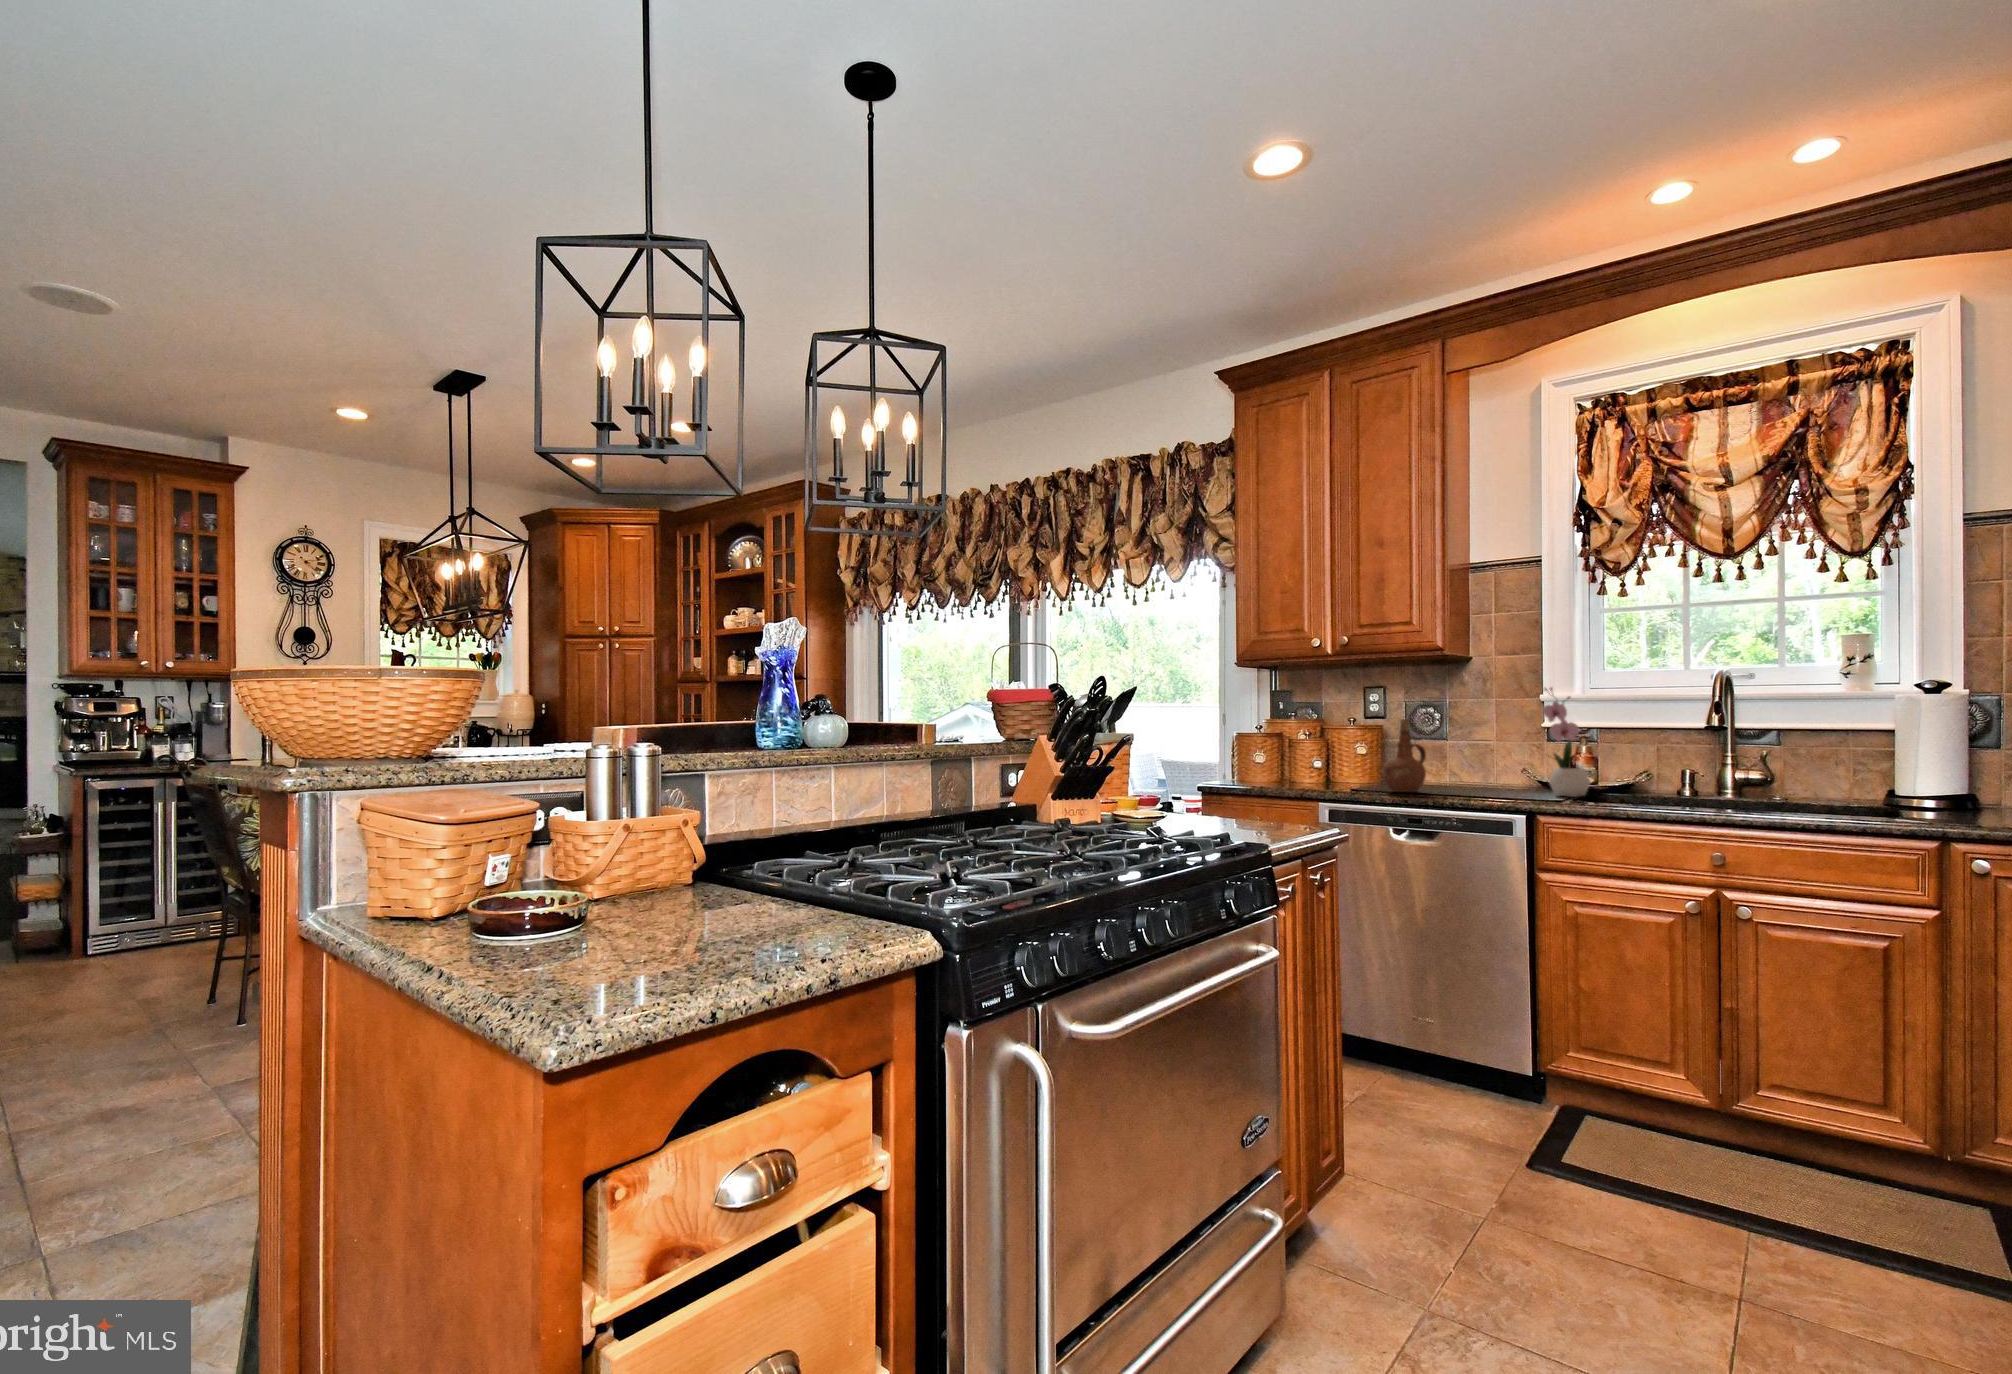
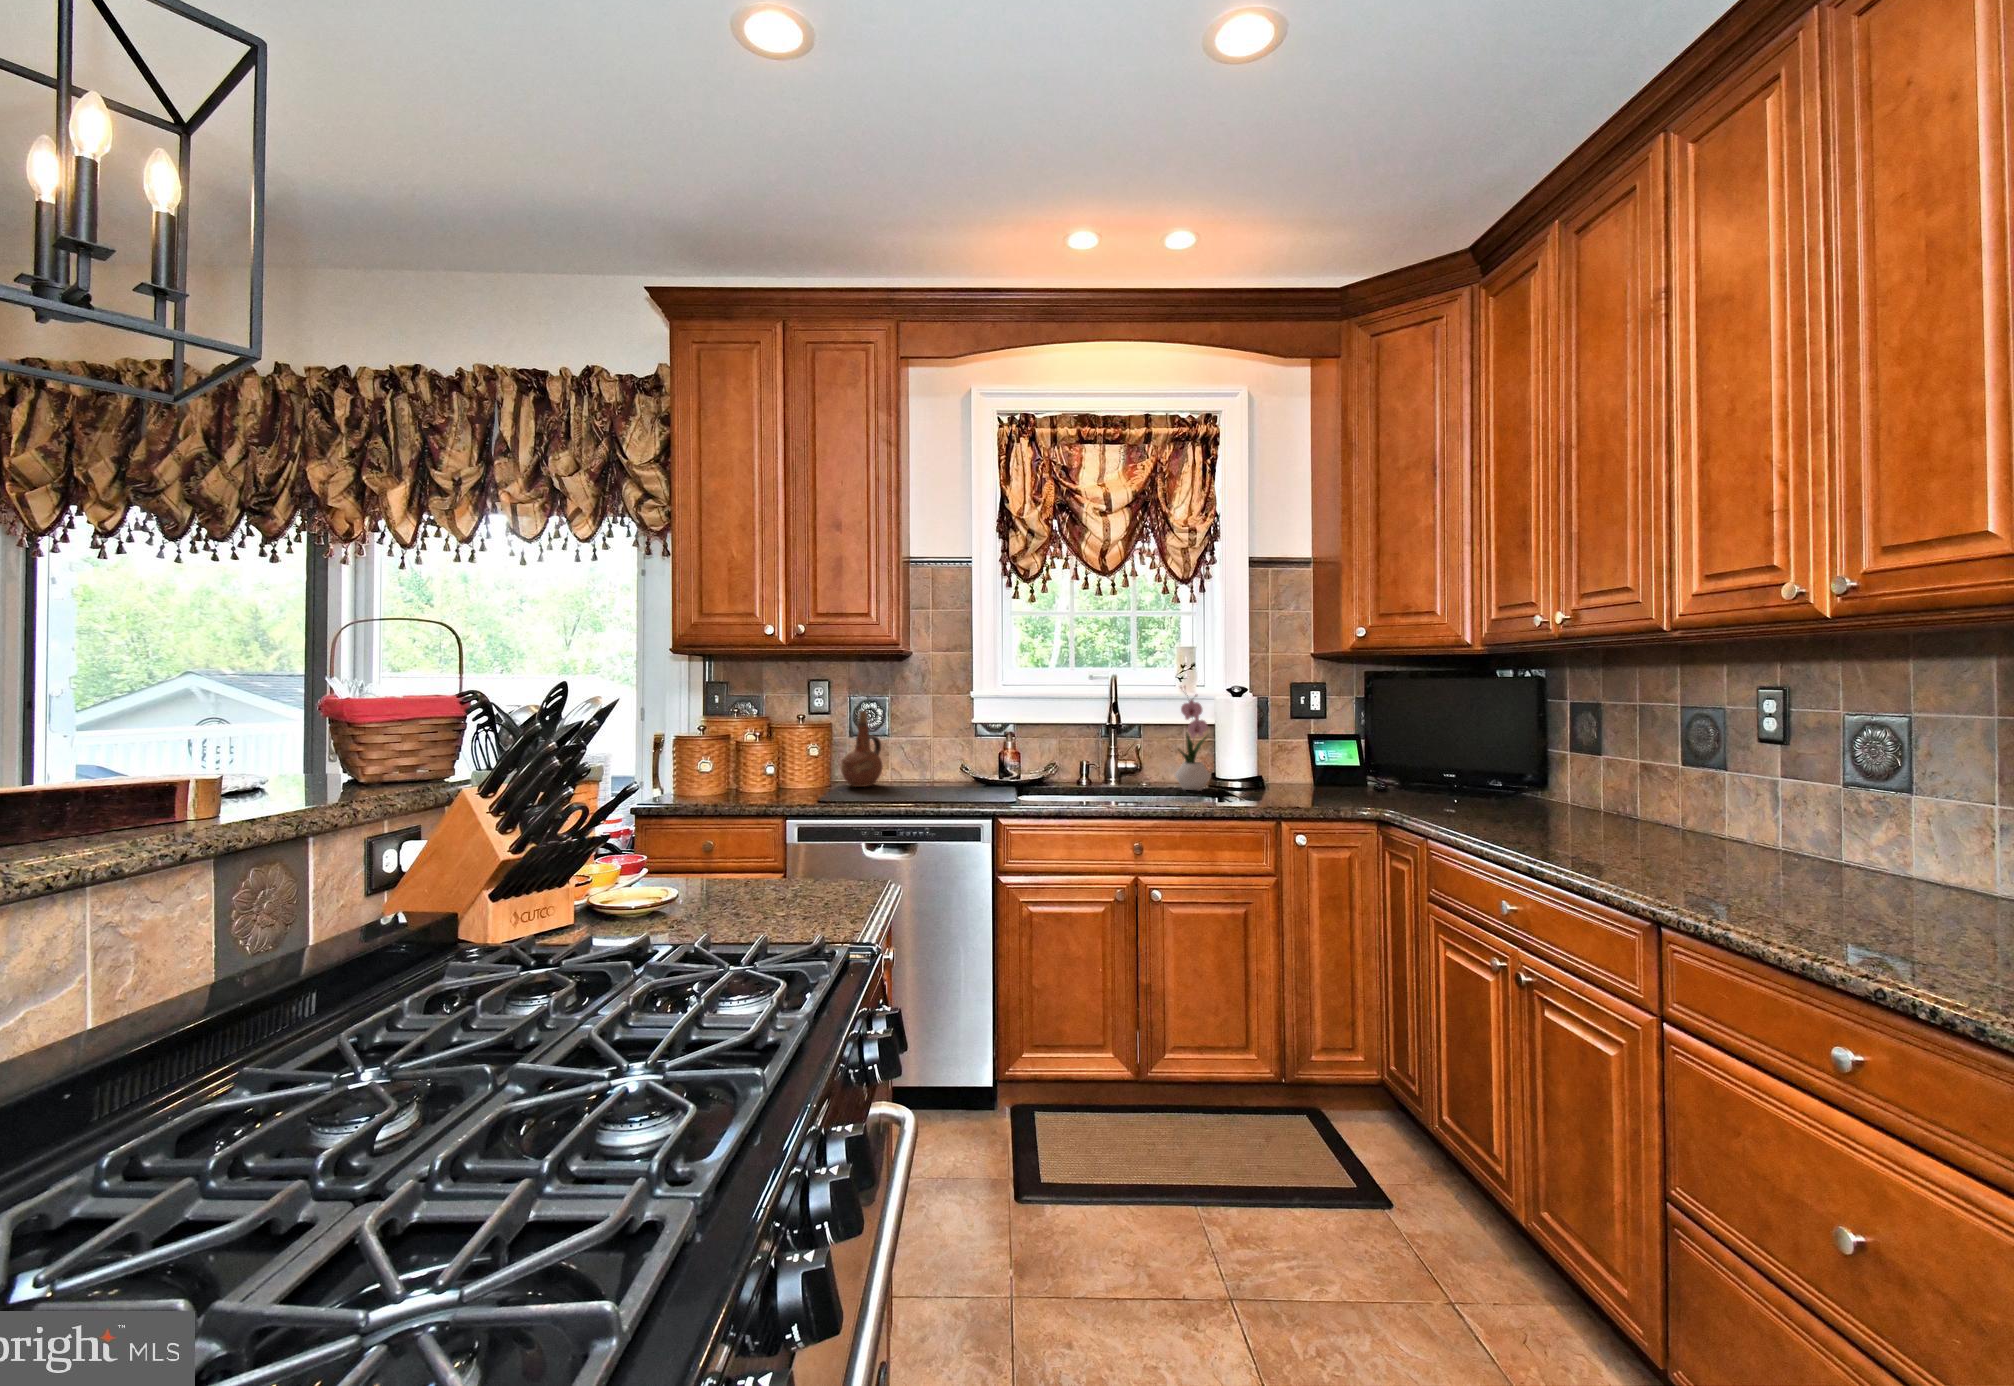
flower arrangement: present [1542,688,1590,797] -> present [1175,687,1211,790]

